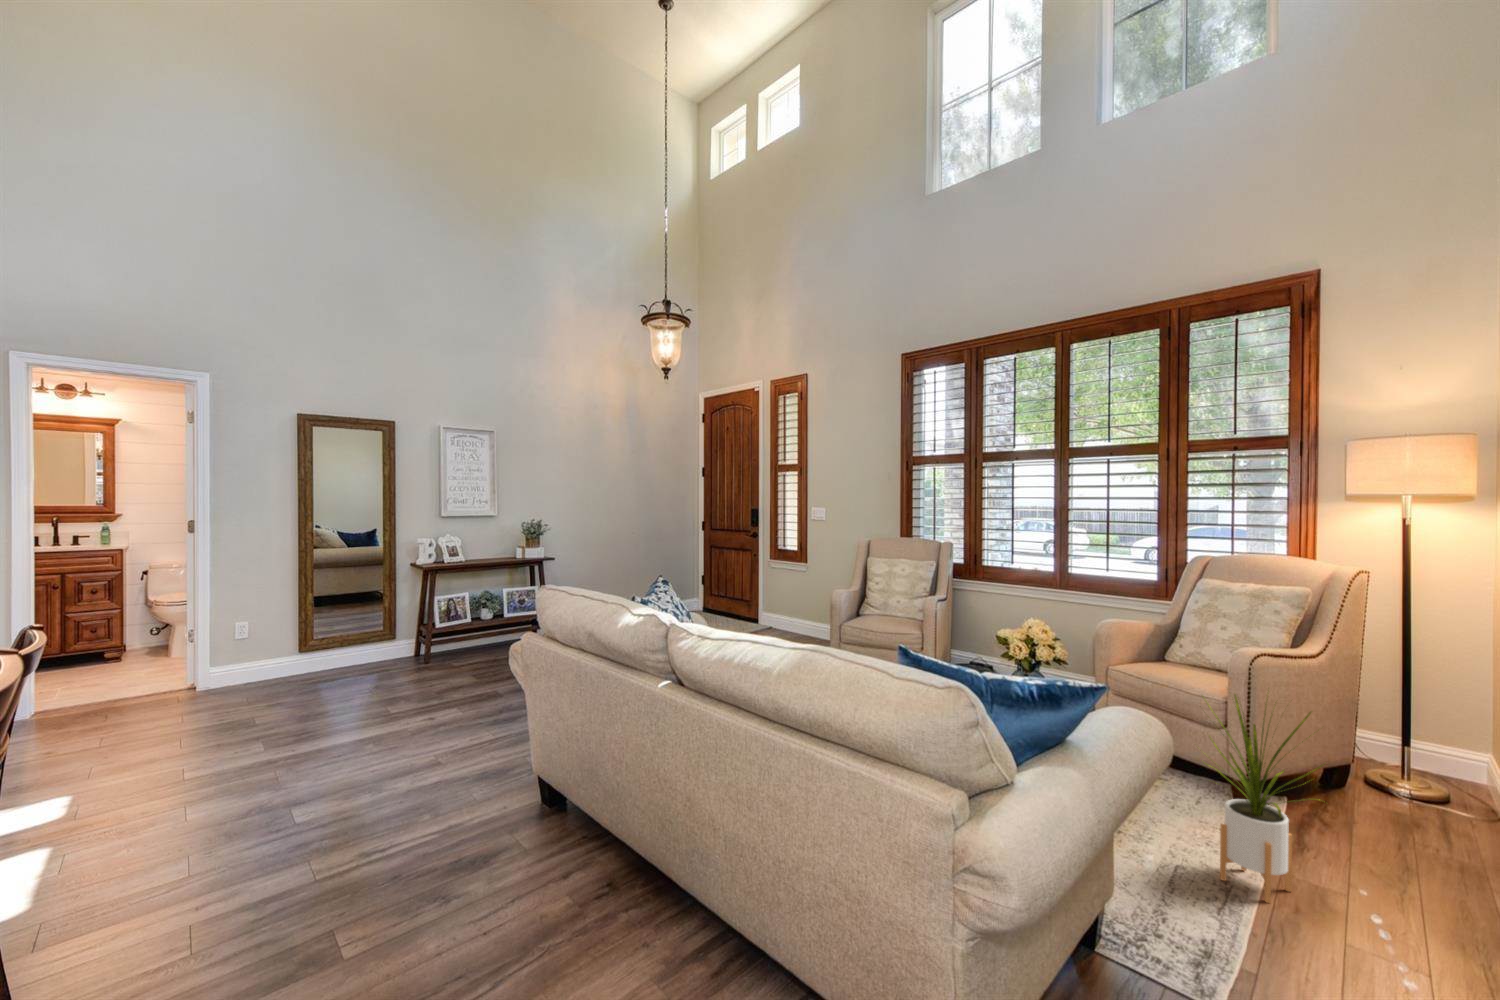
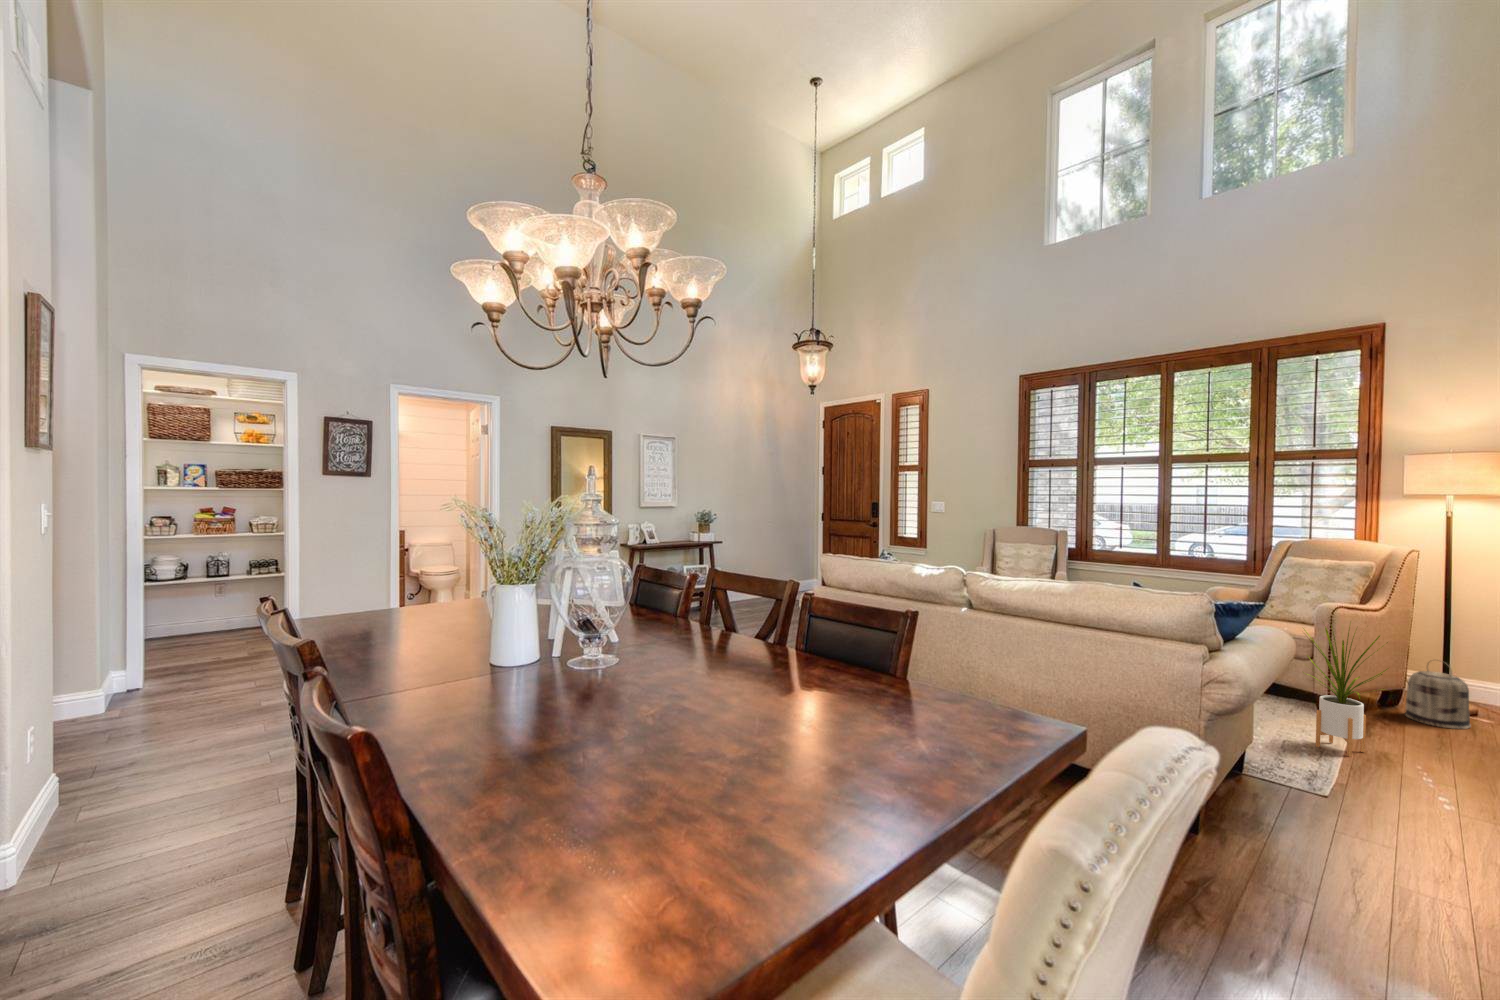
basket: none [1353,729,1444,833] -> present [1405,669,1471,729]

